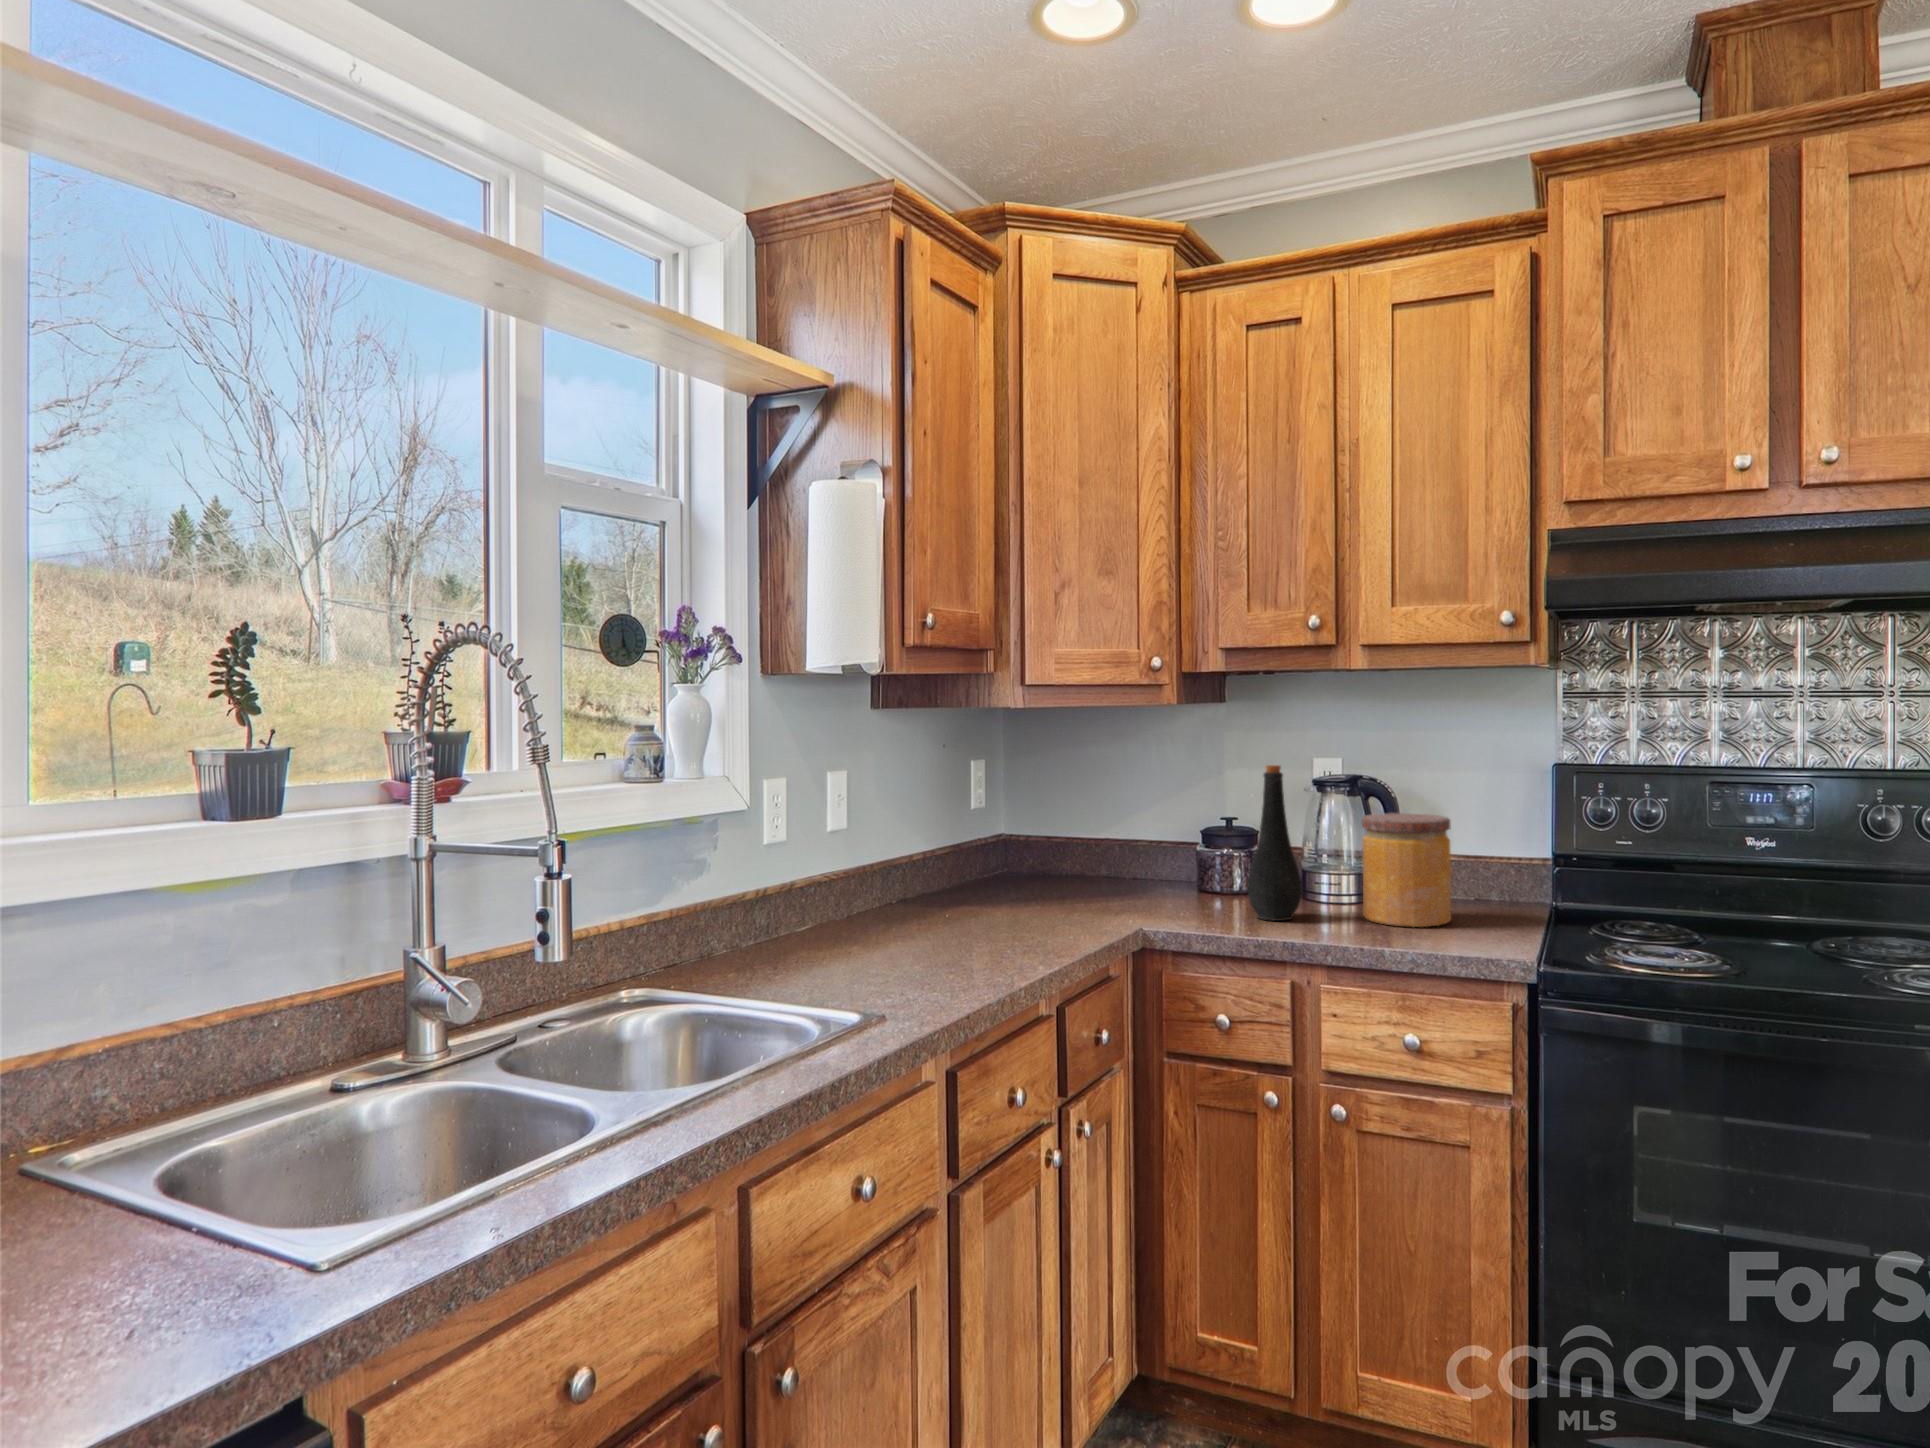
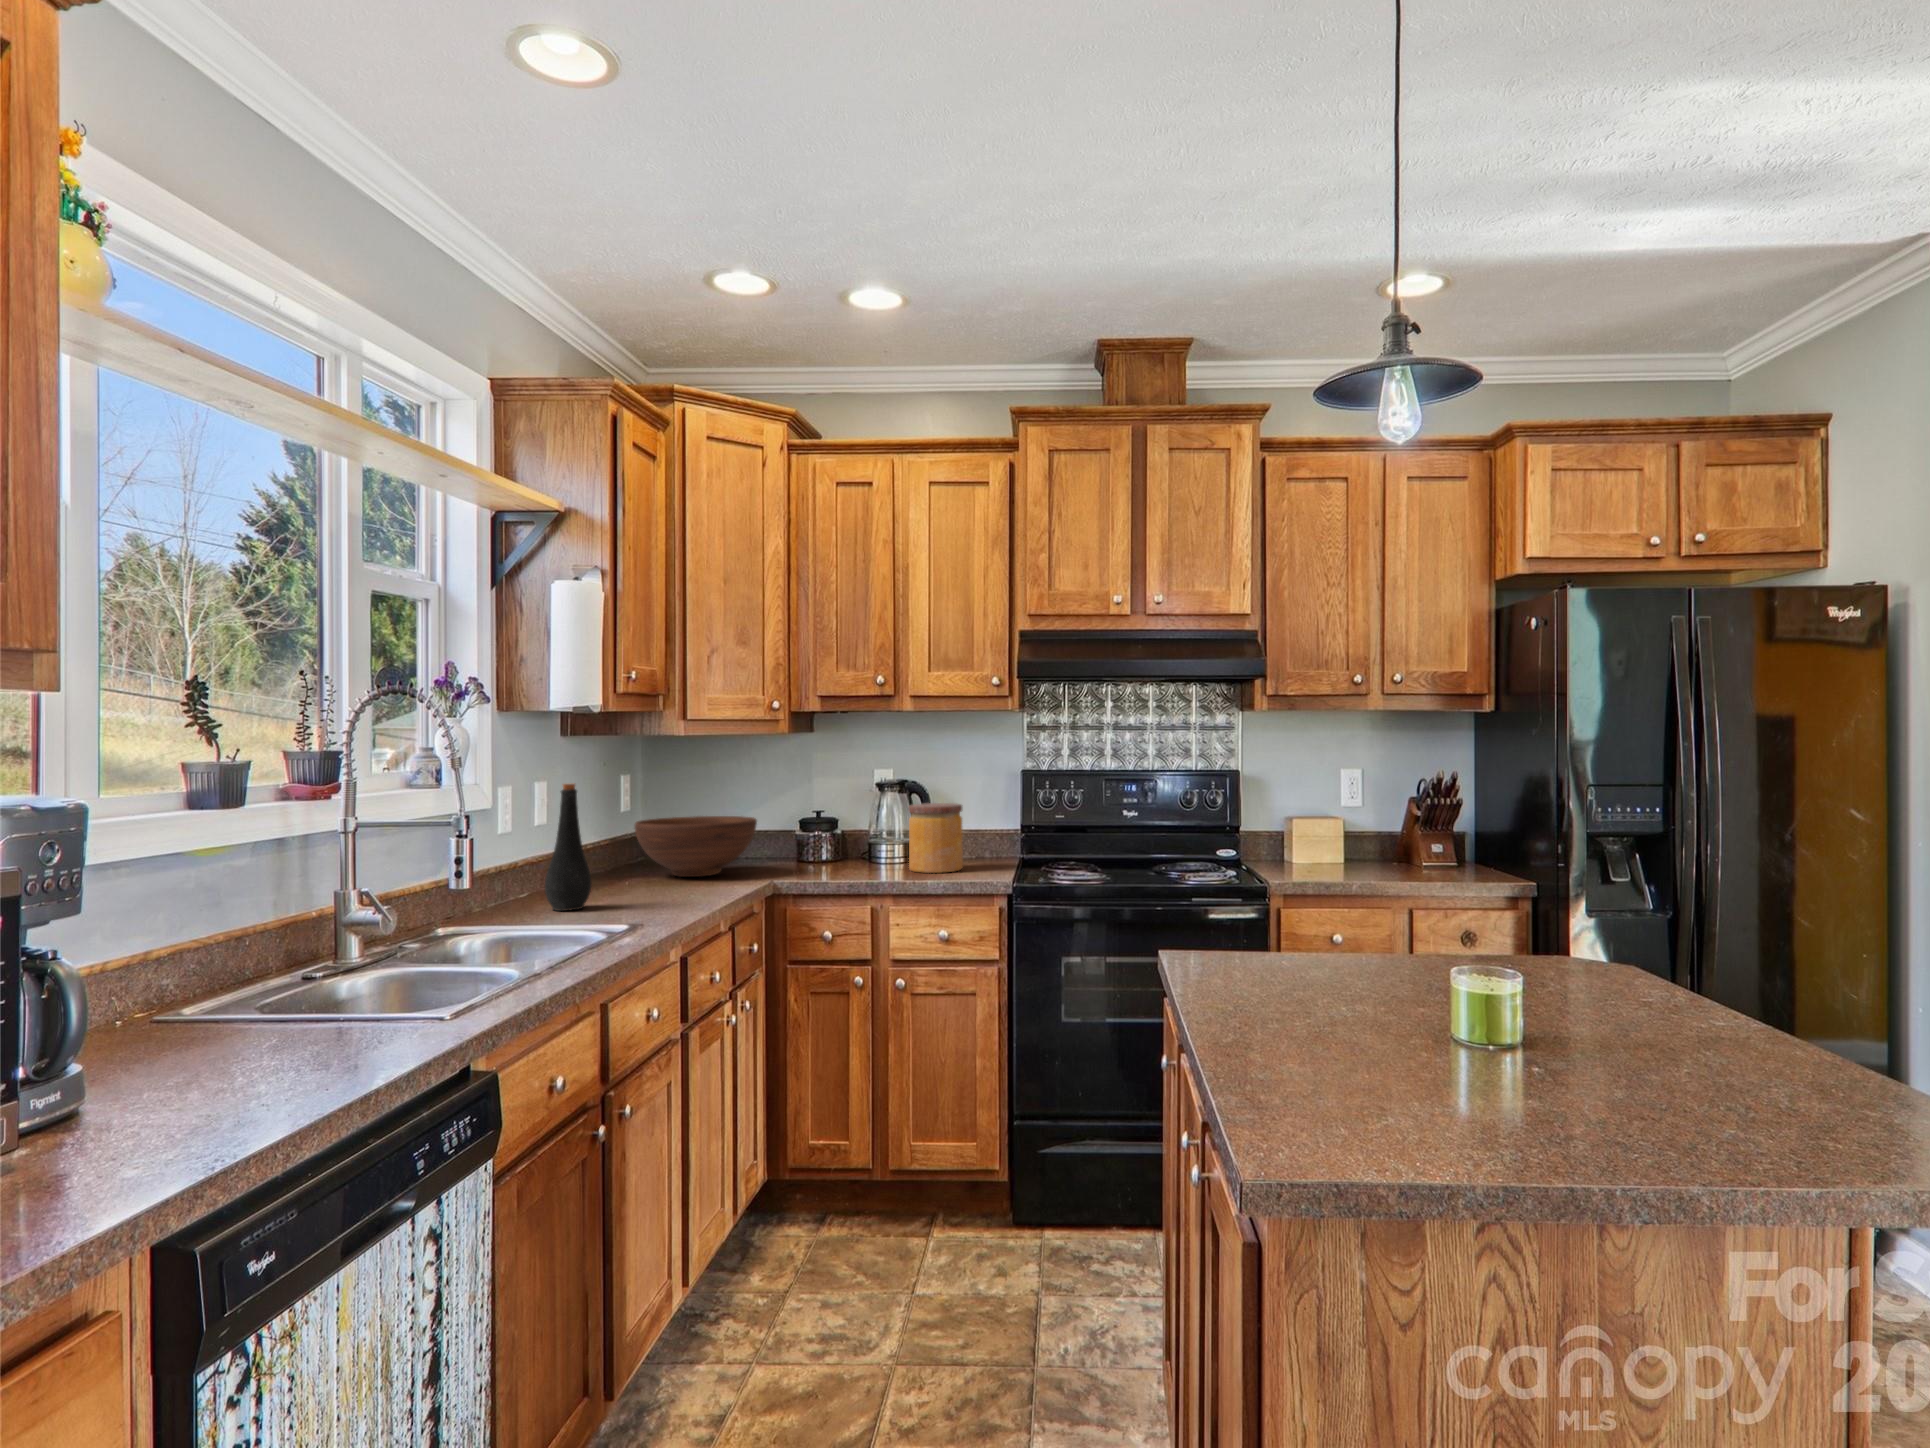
bottle: present [1248,765,1302,921] -> present [545,783,592,911]
fruit bowl: none [967,818,1134,908] -> present [634,816,757,877]

